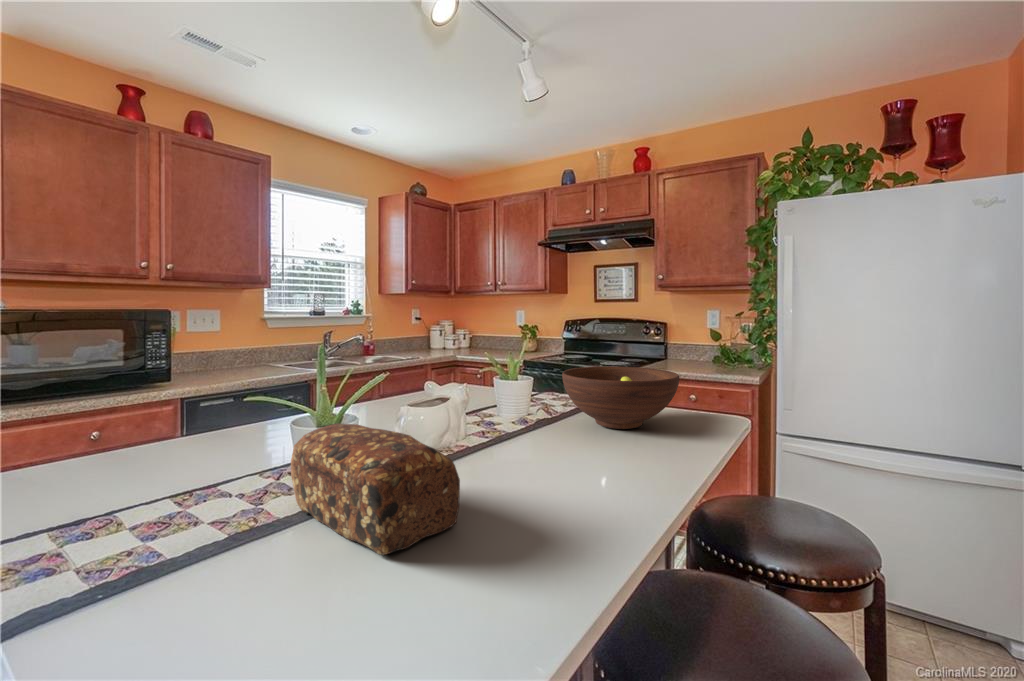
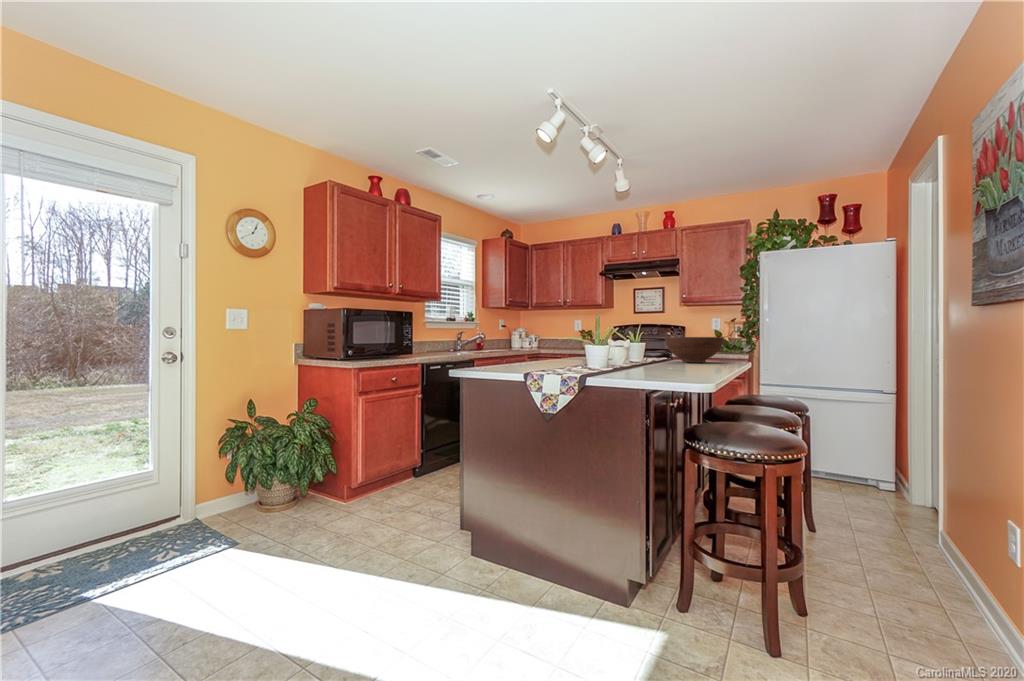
bread loaf: present [291,423,460,555] -> none [607,340,673,371]

